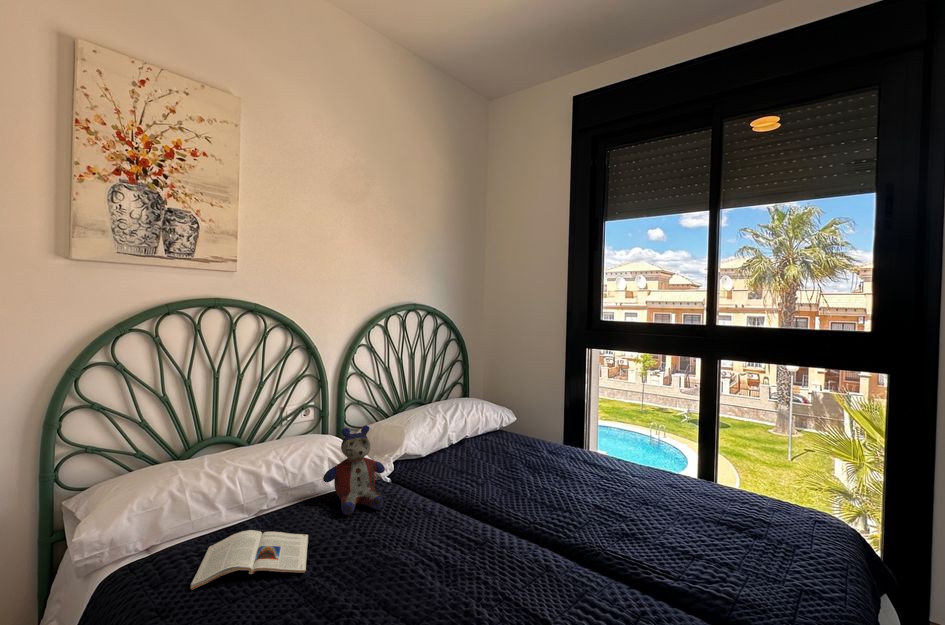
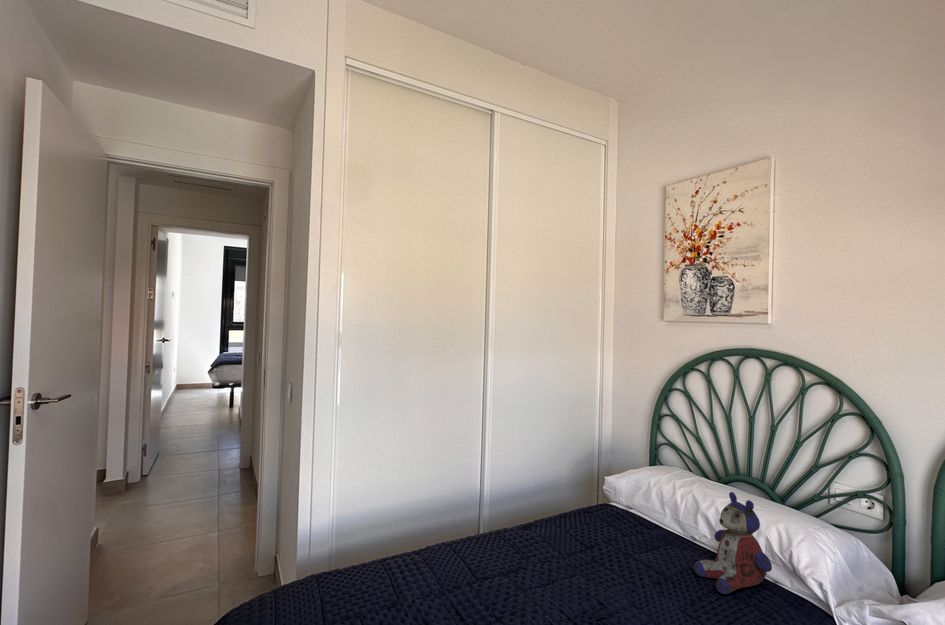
magazine: present [191,530,308,589] -> none [580,520,653,557]

